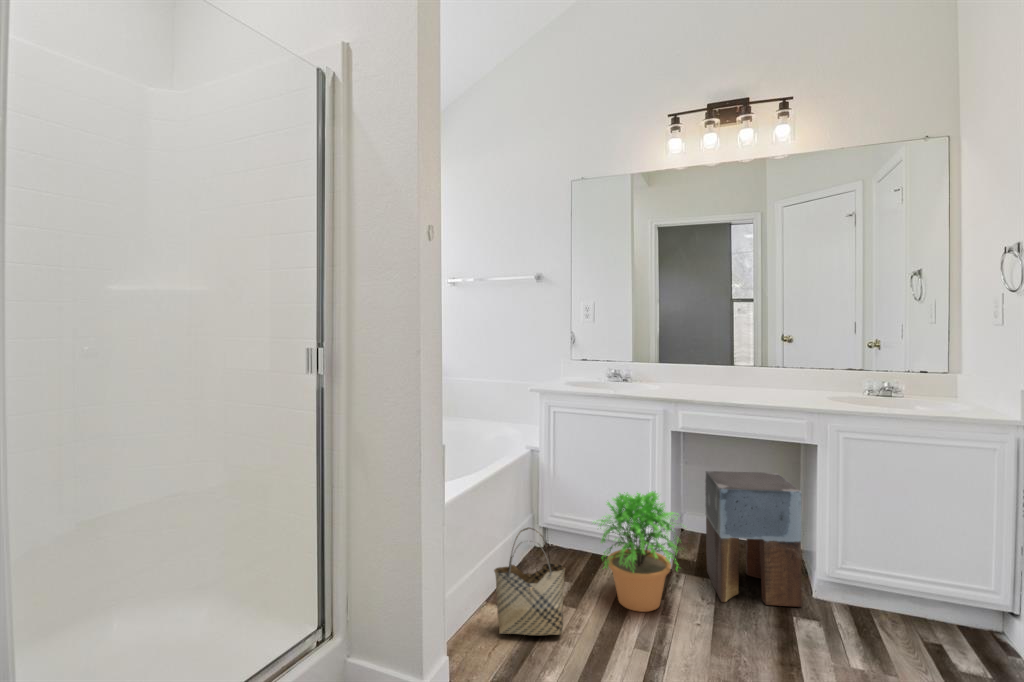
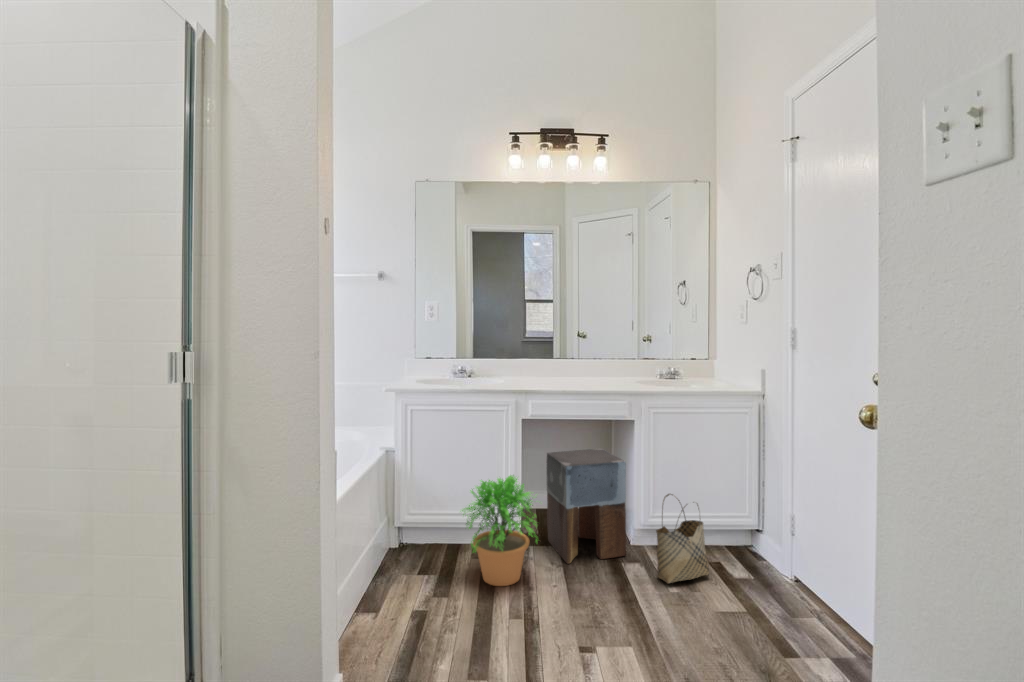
woven basket: present [494,528,565,635] -> present [656,494,709,583]

